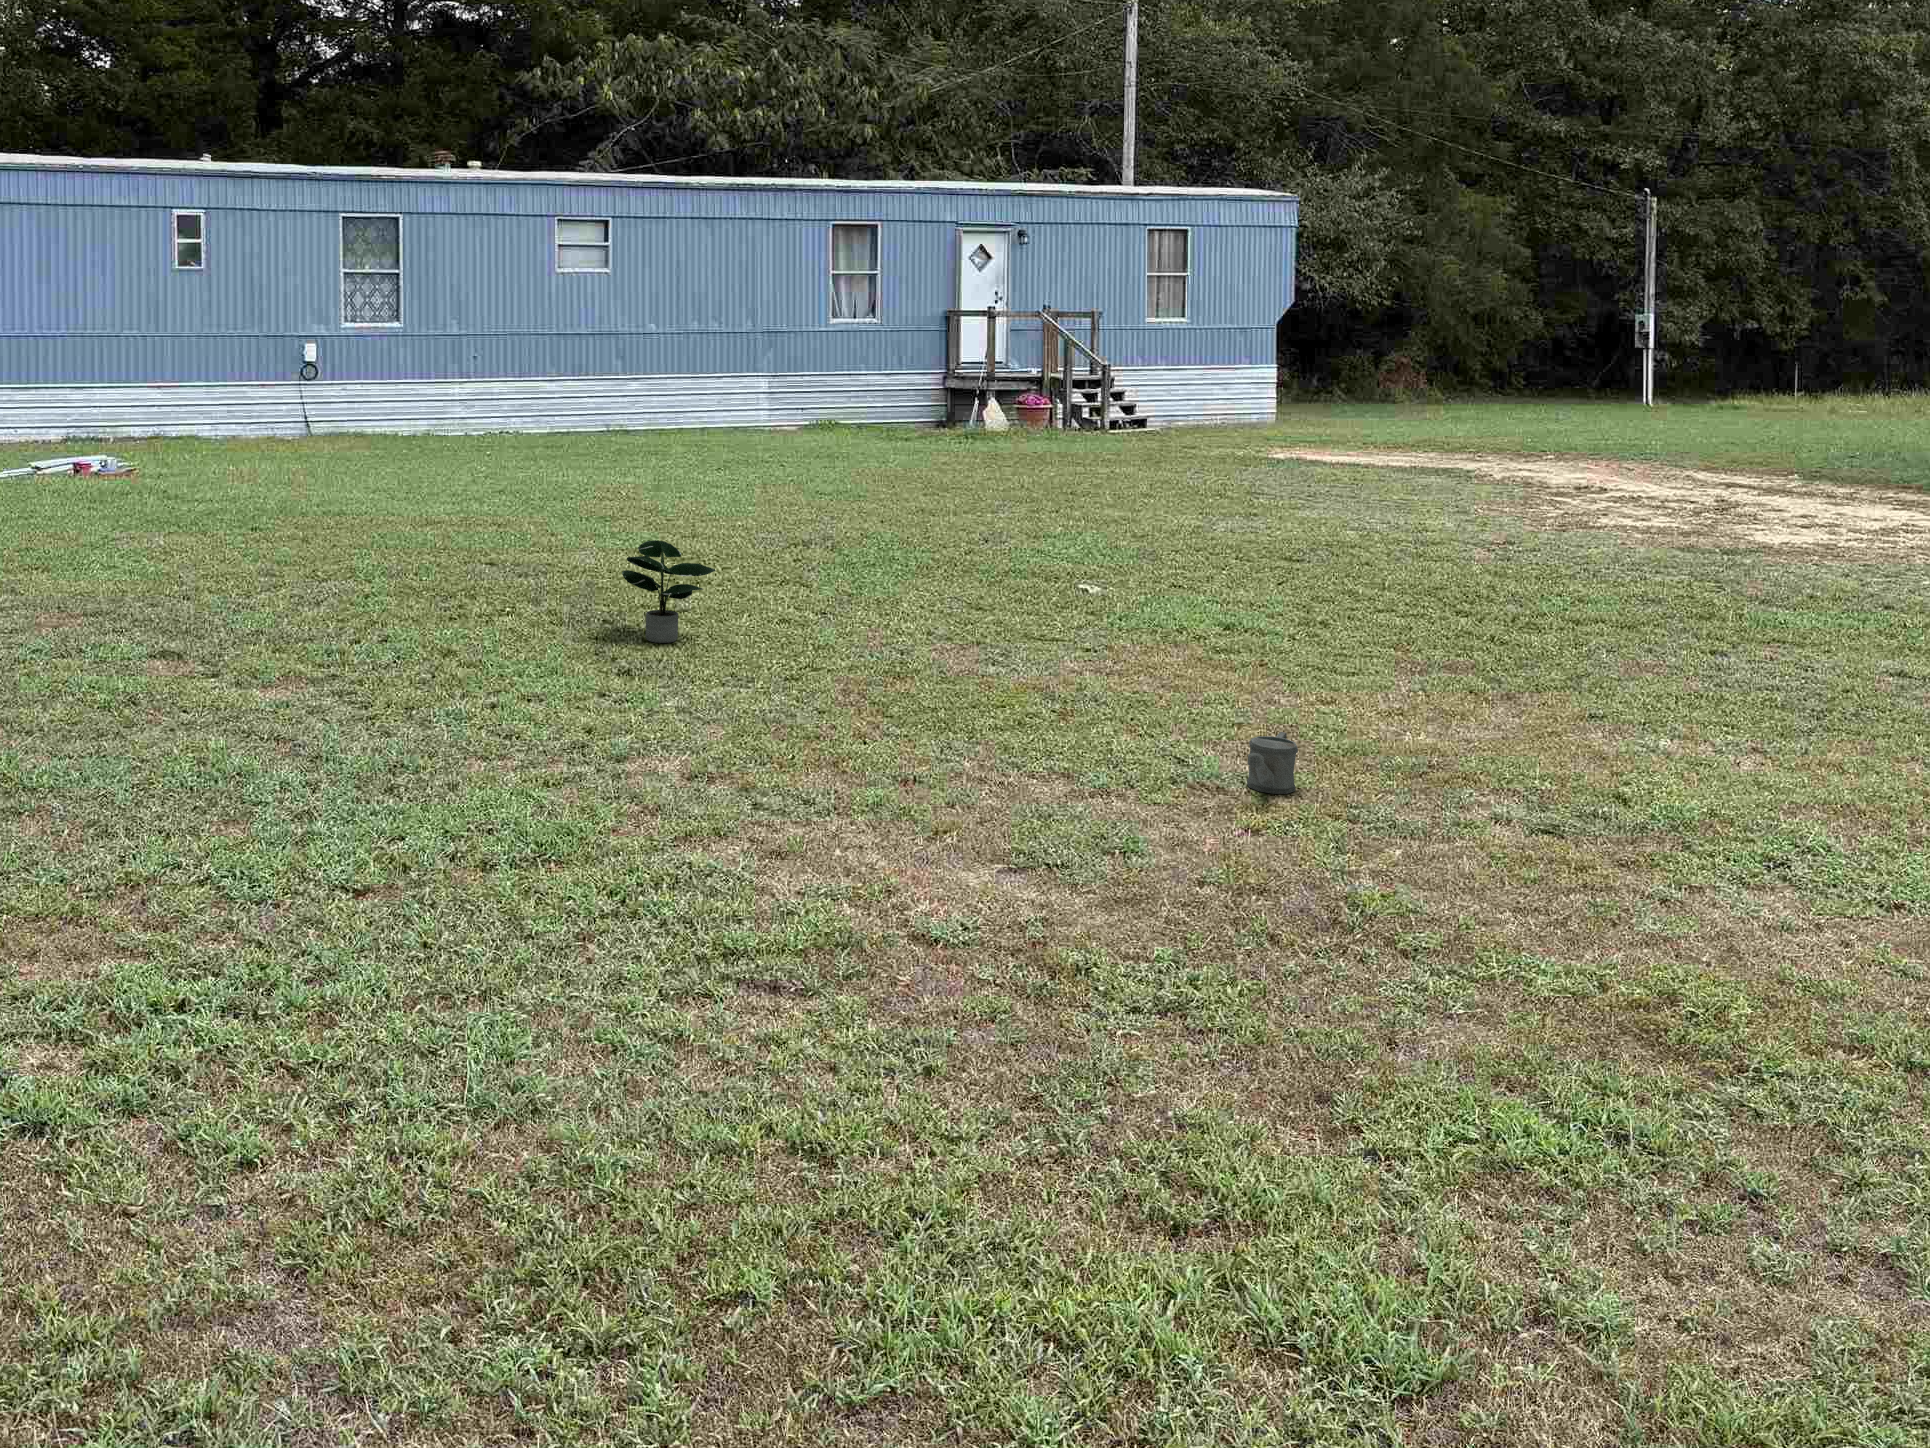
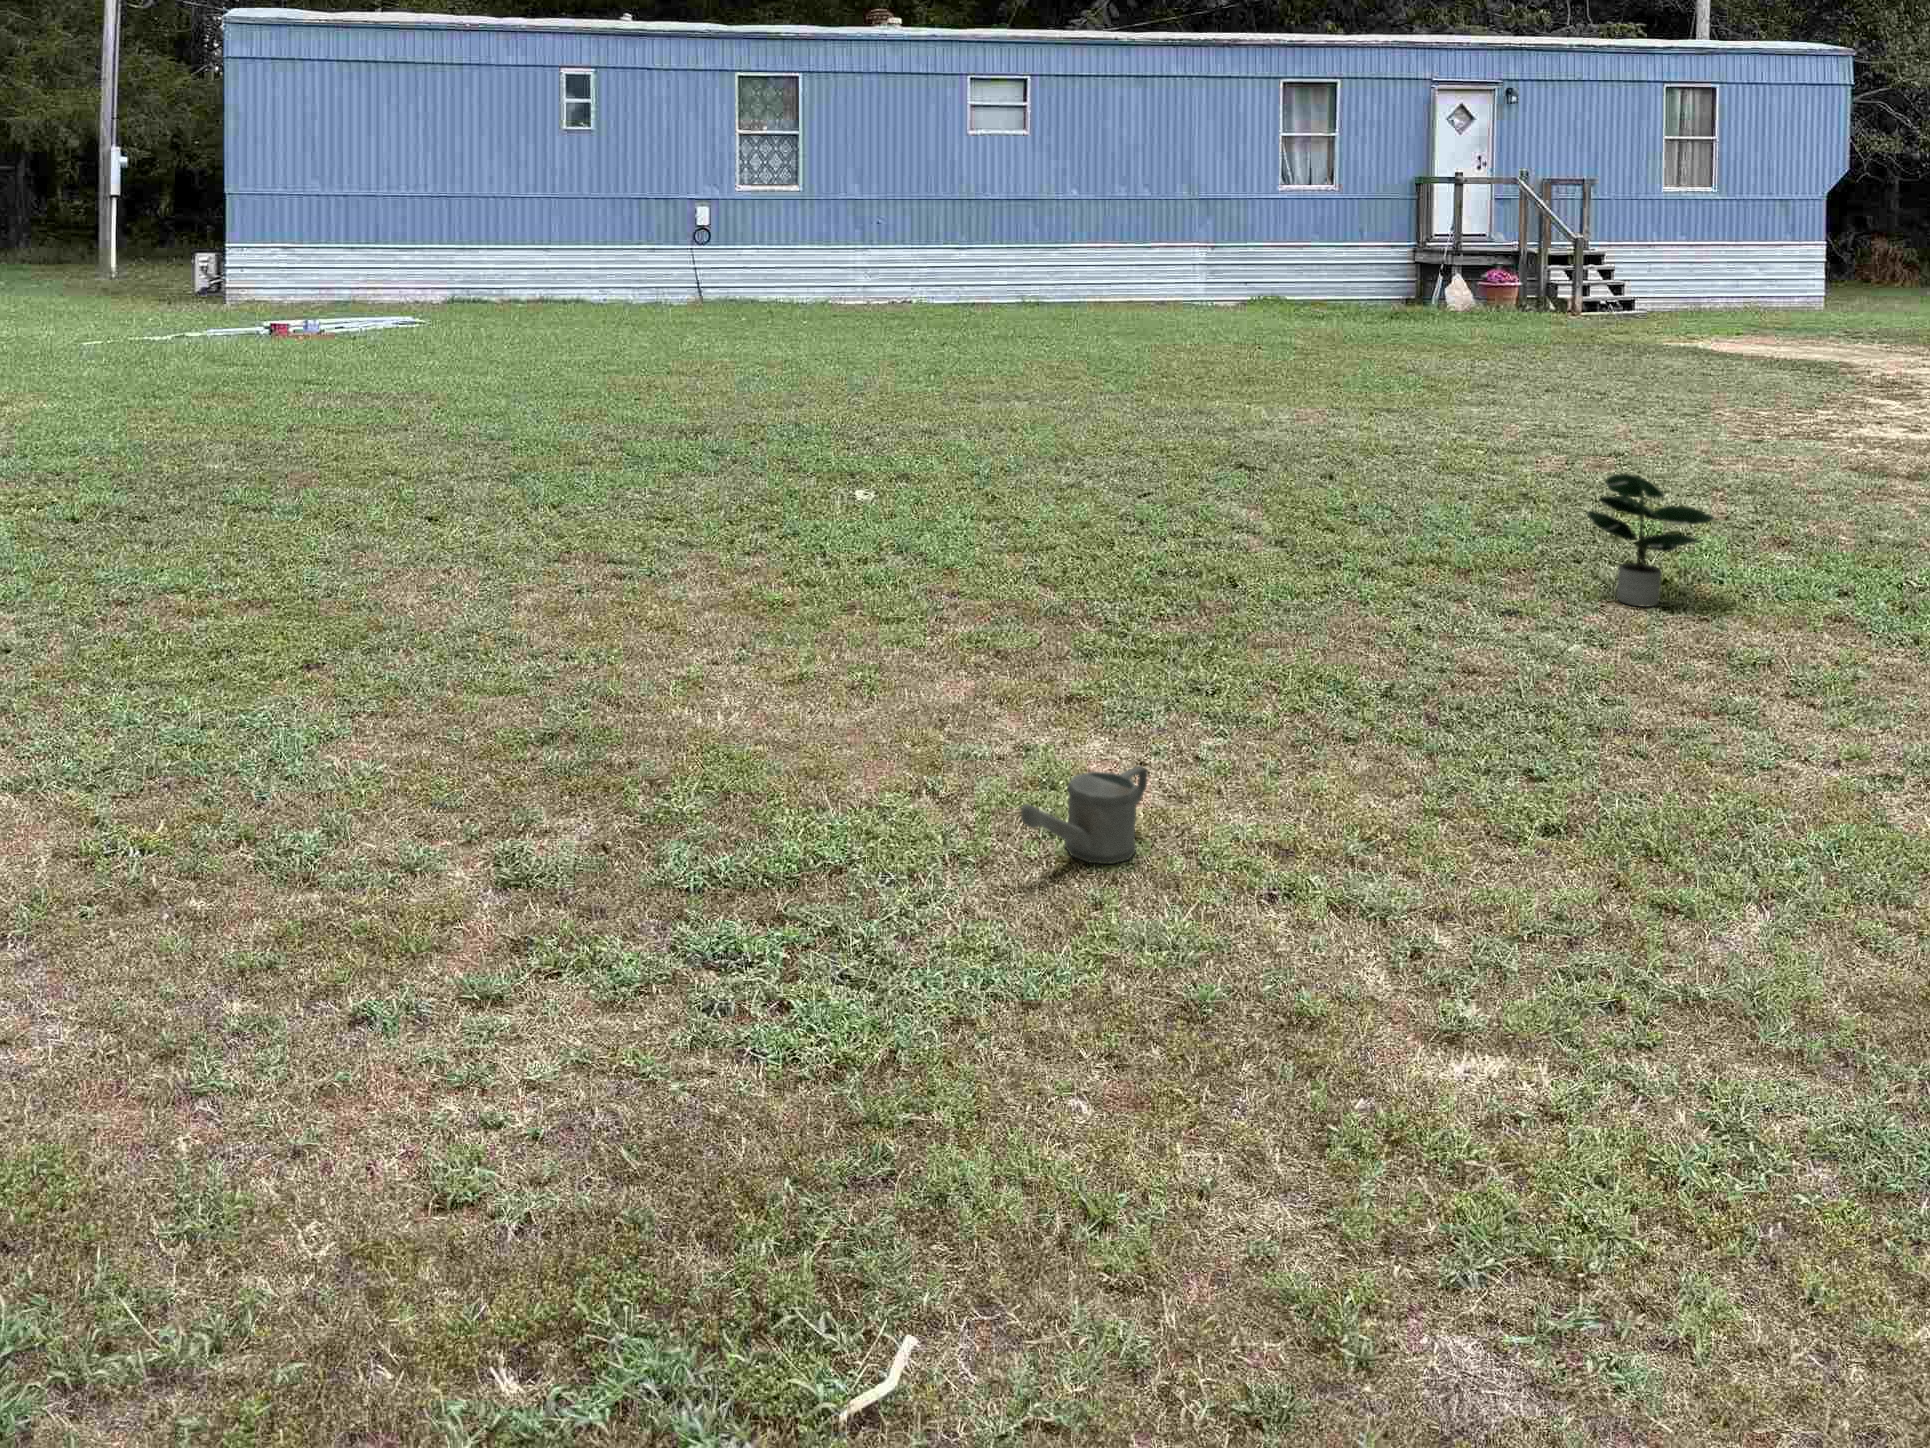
potted plant: present [622,540,716,643] -> present [1587,474,1714,607]

